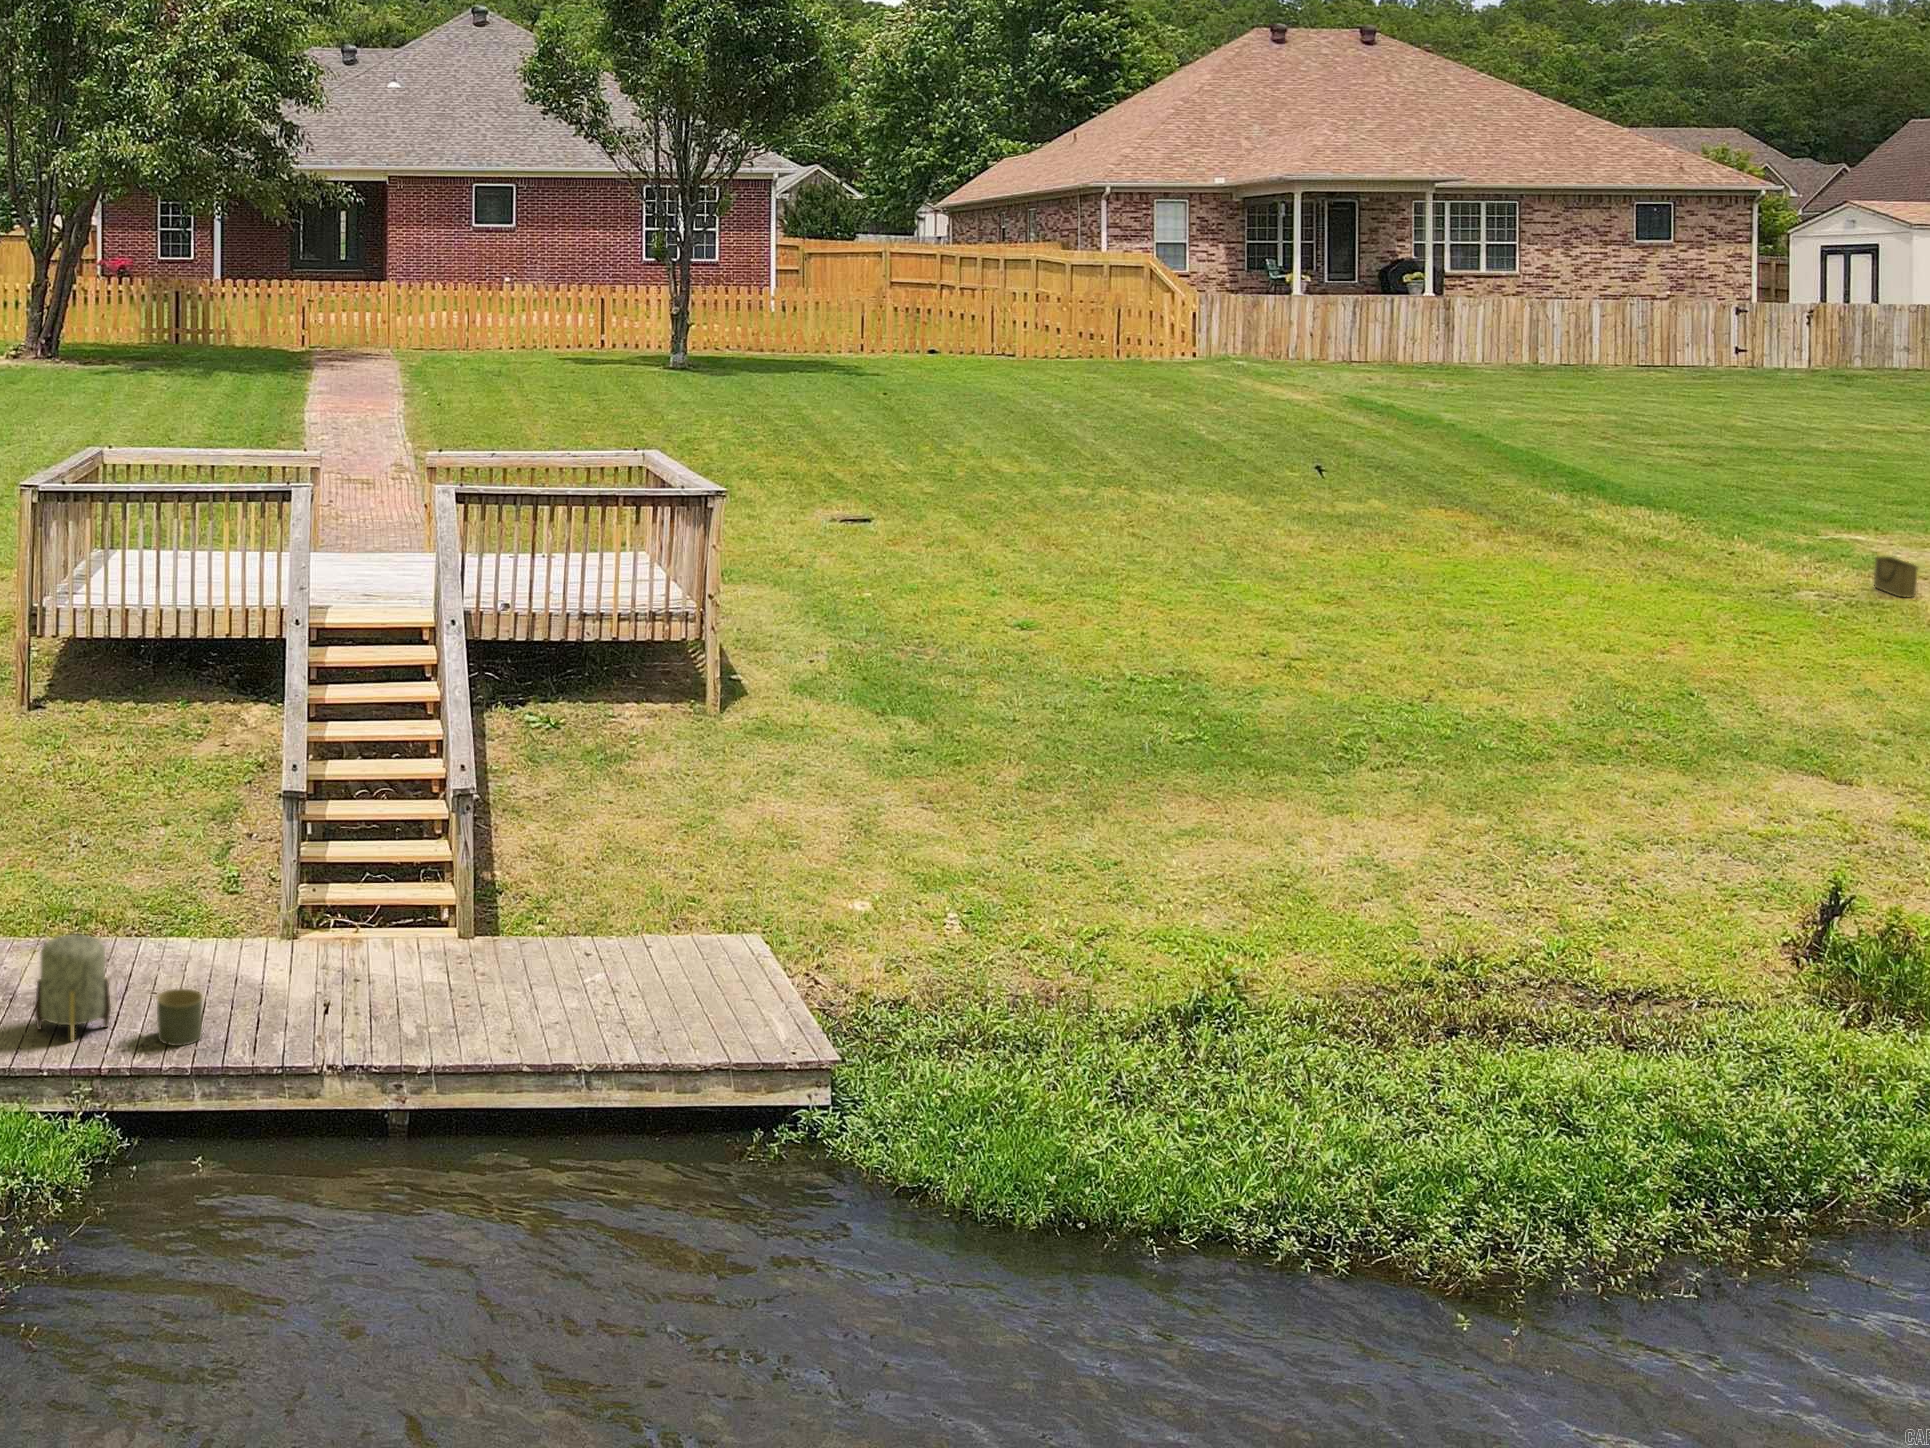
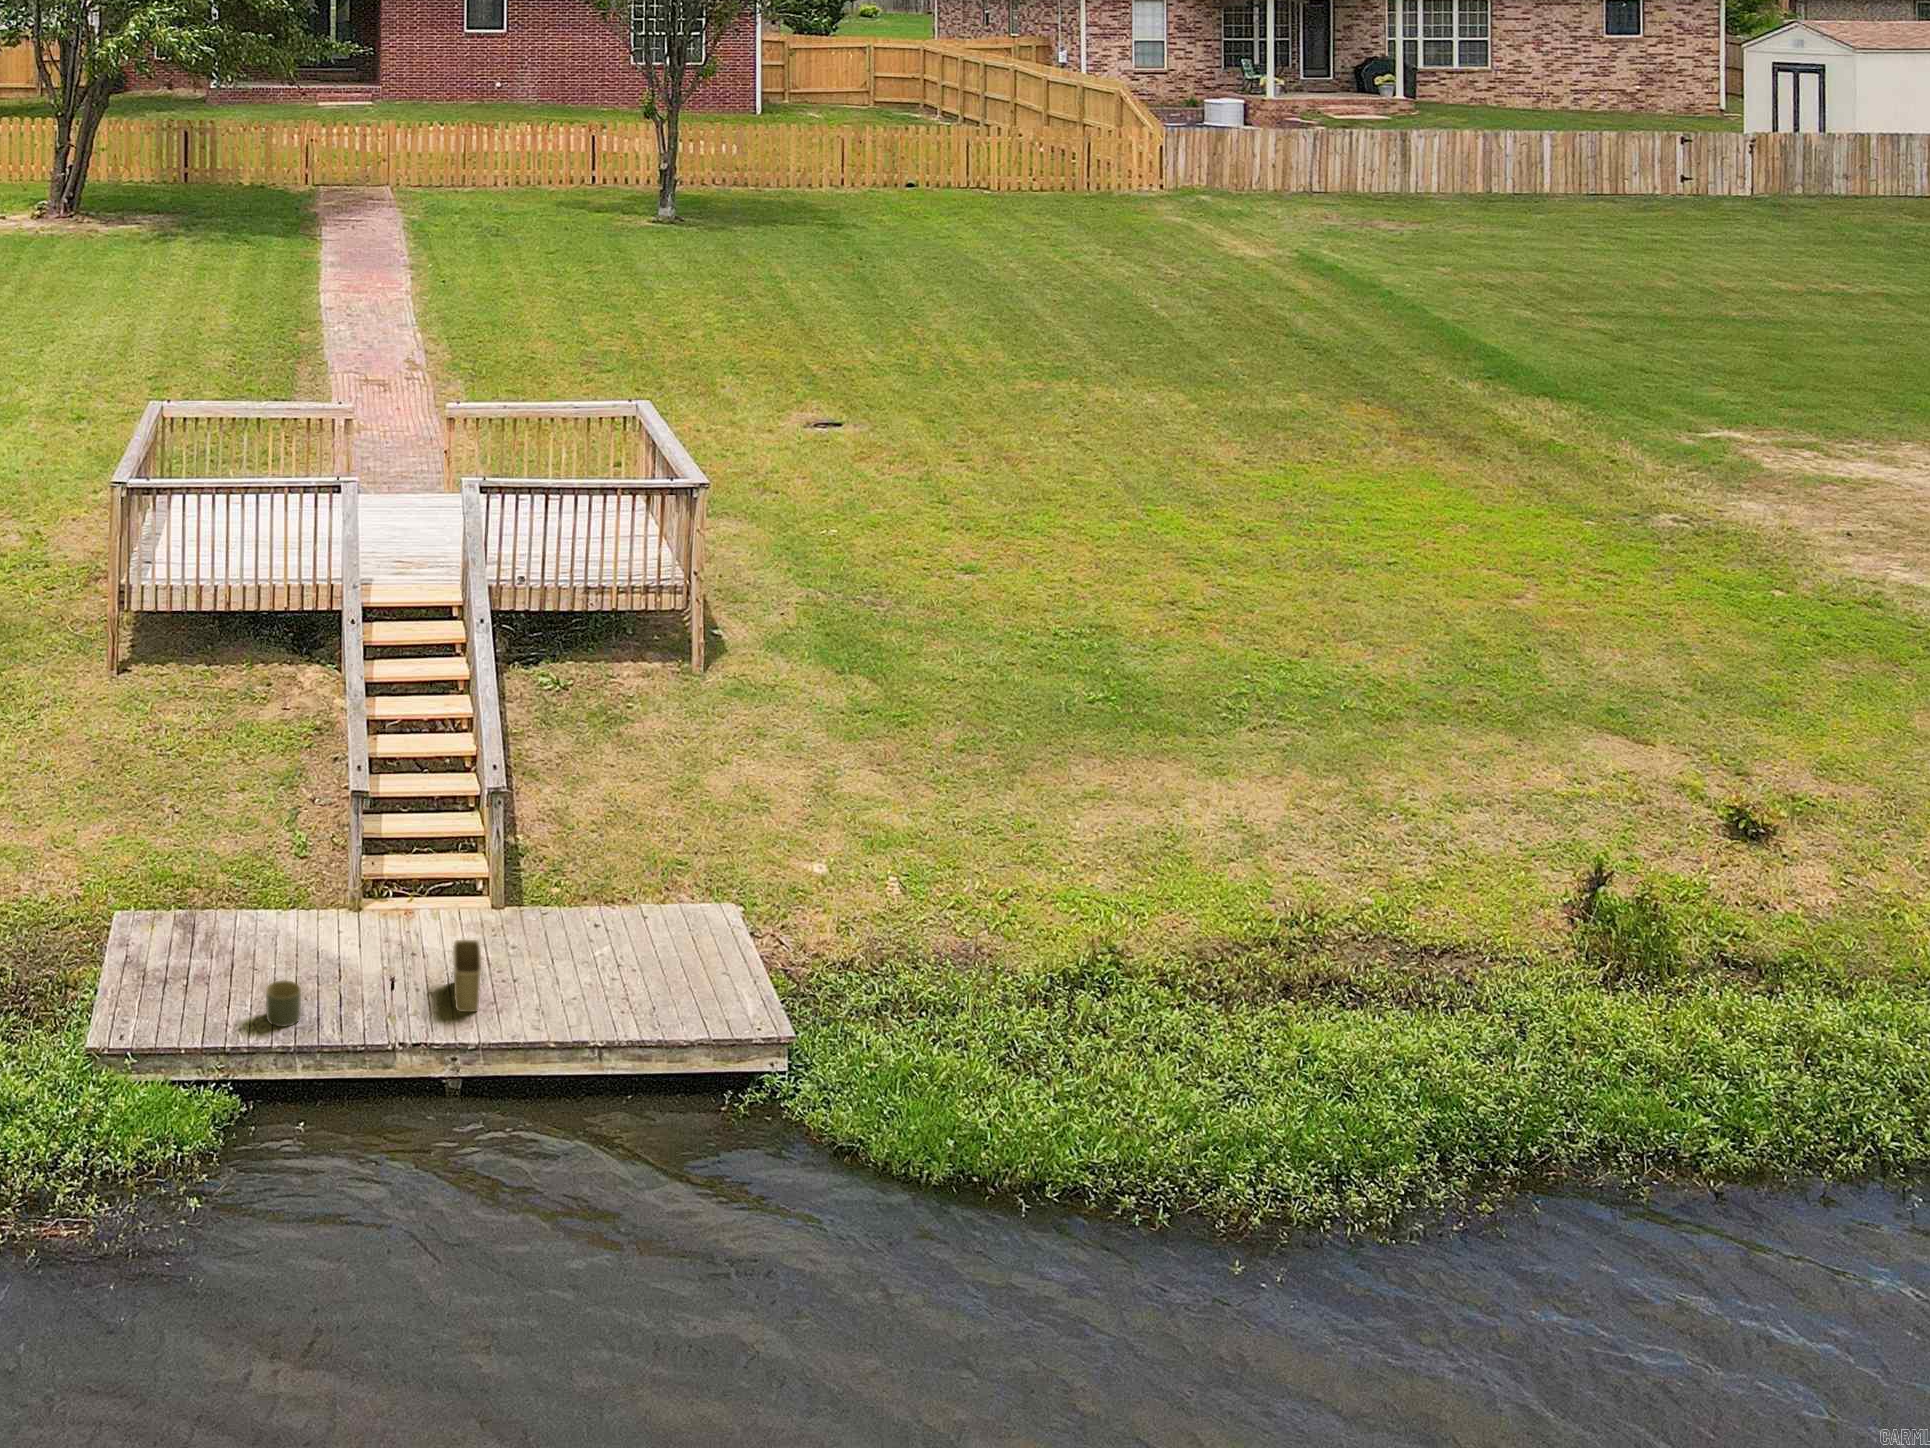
basket: present [1874,557,1918,597] -> present [451,940,481,1012]
stool: present [35,935,111,1041] -> none [170,938,229,1024]

